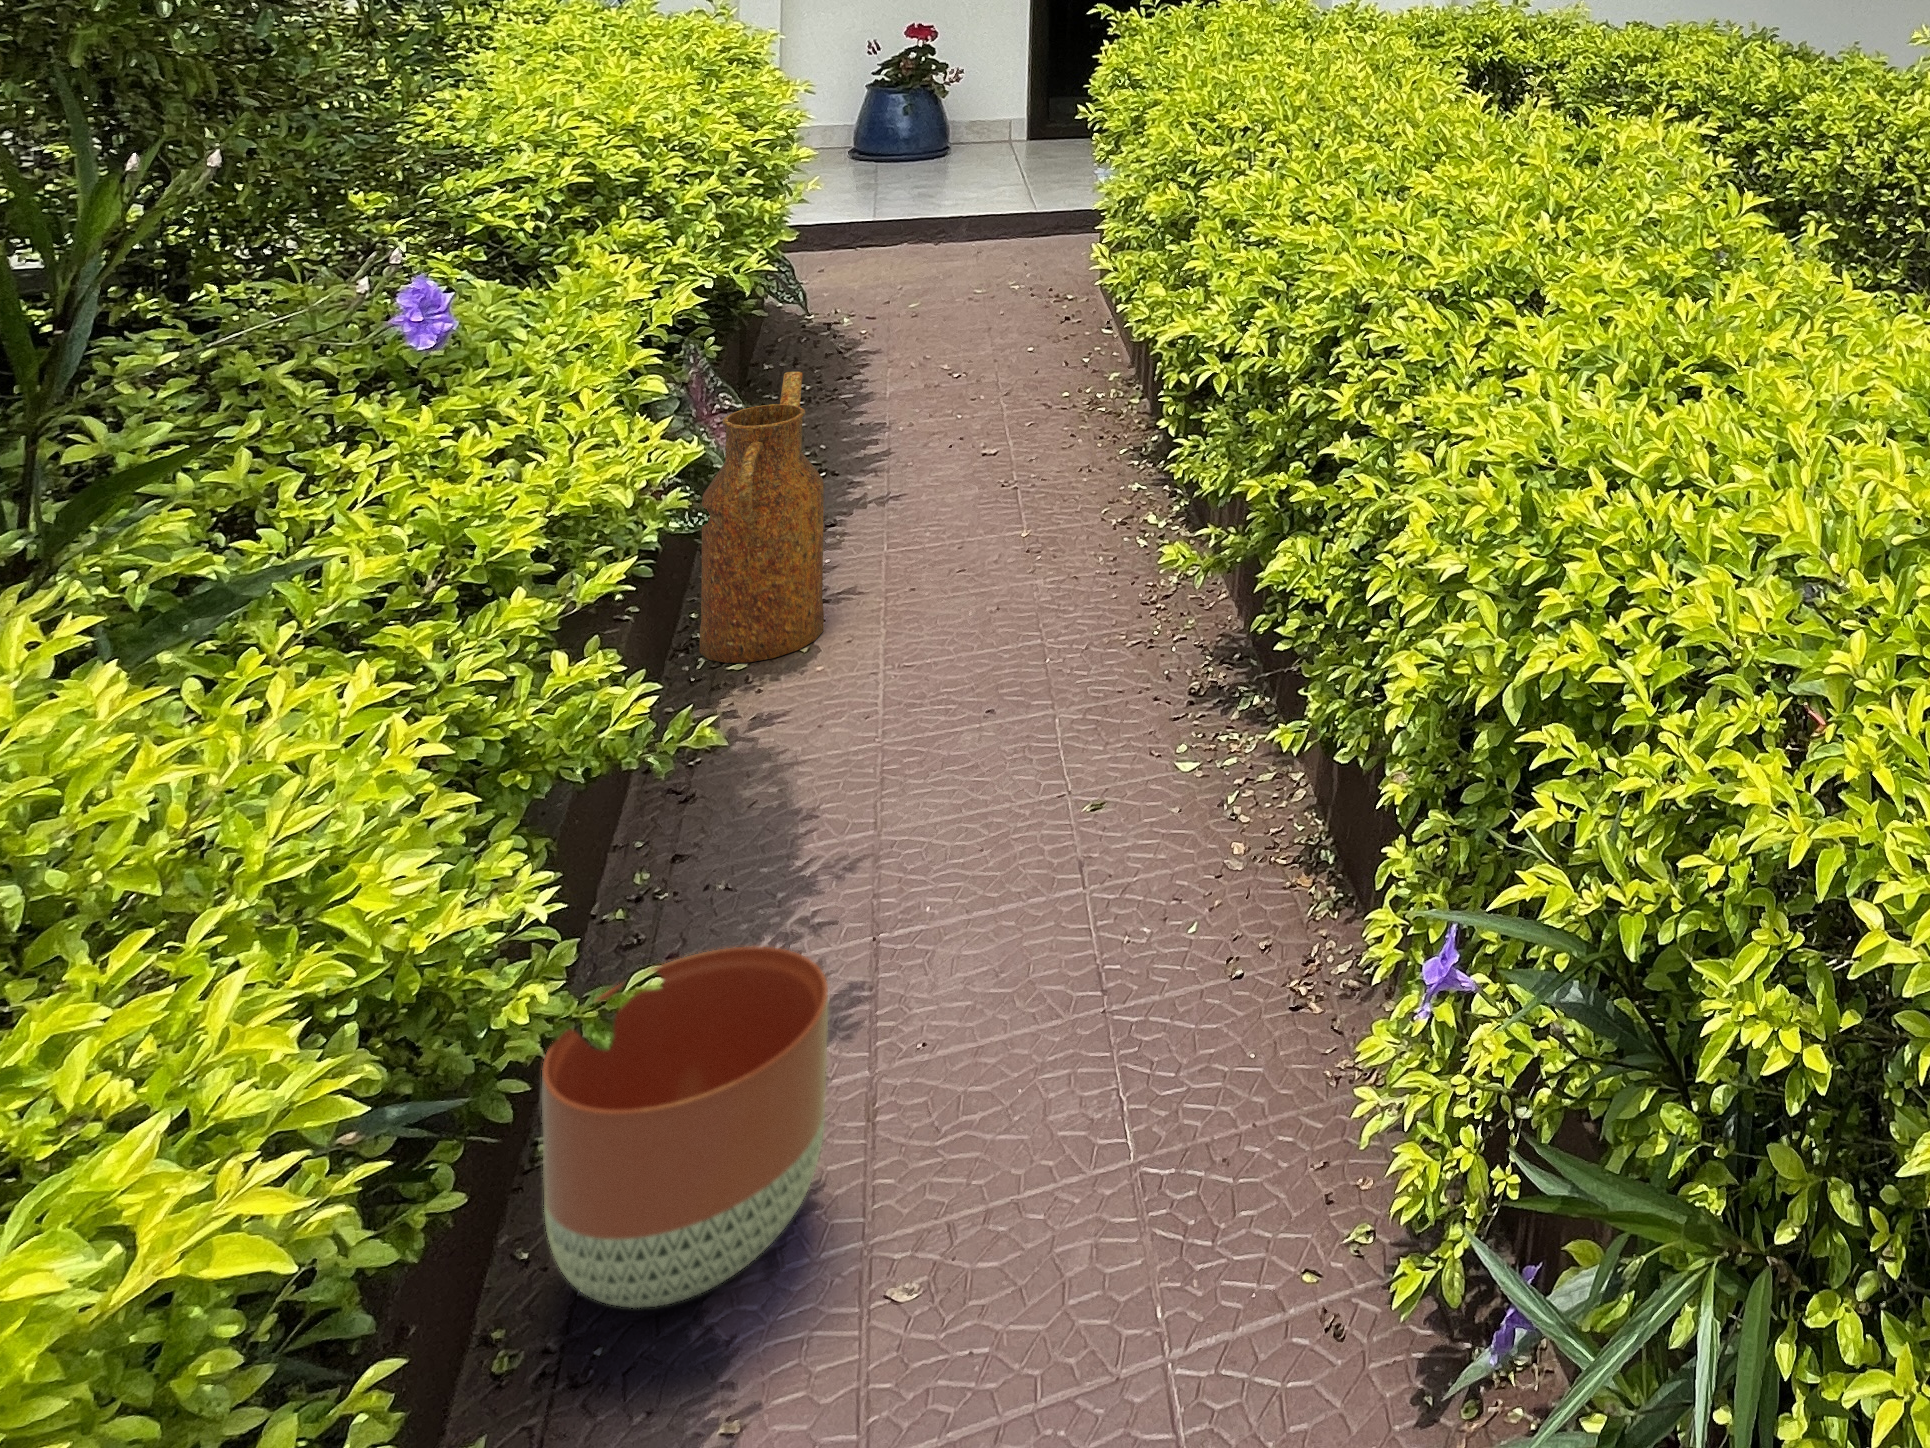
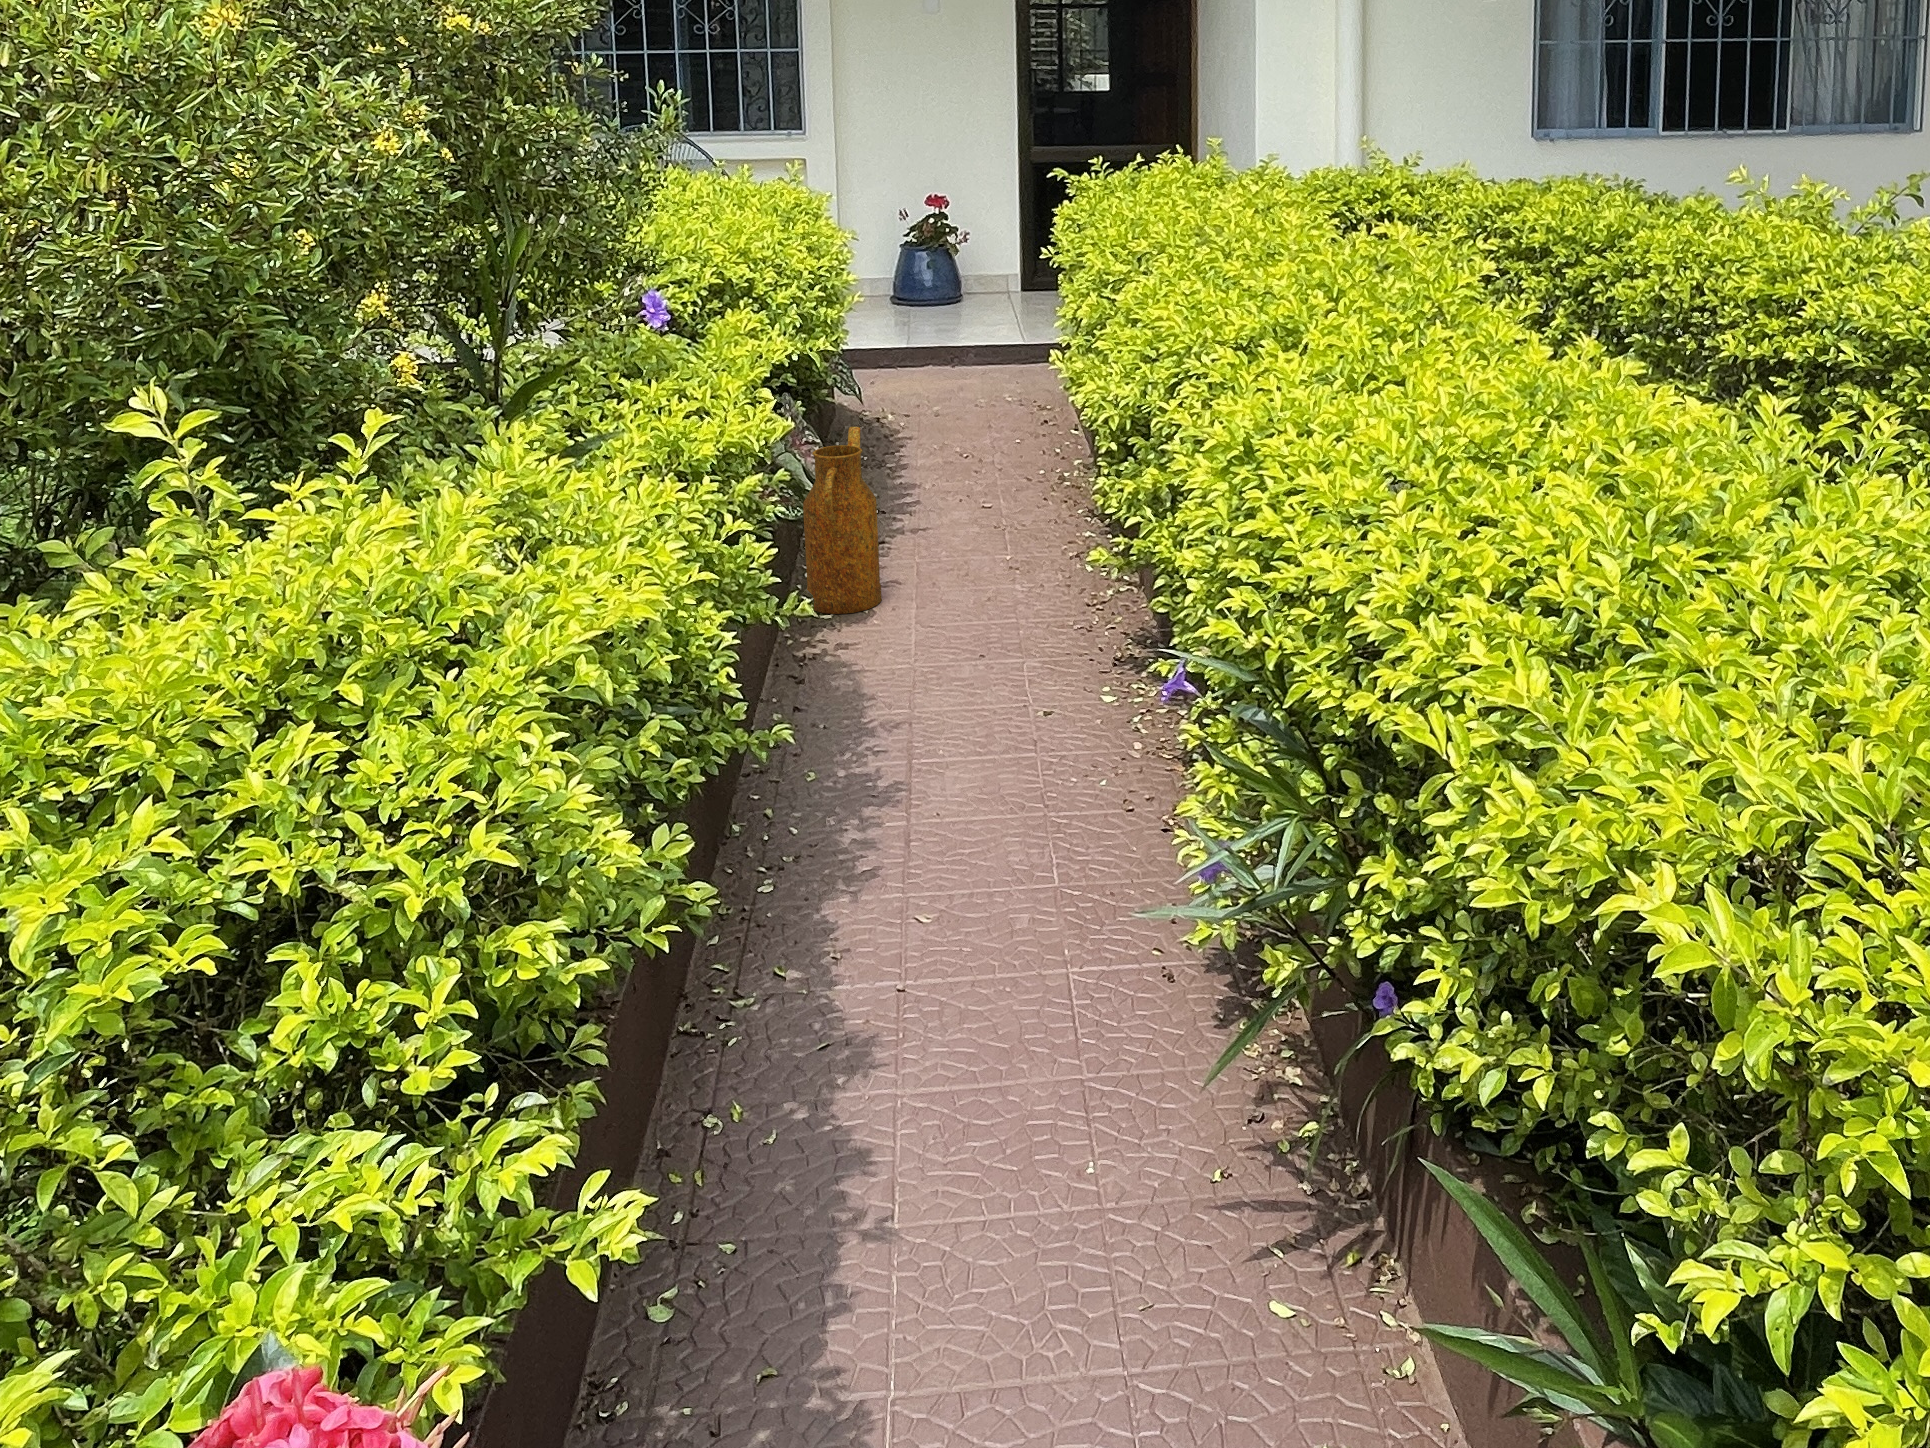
planter: present [542,947,828,1308] -> none [738,723,883,899]

